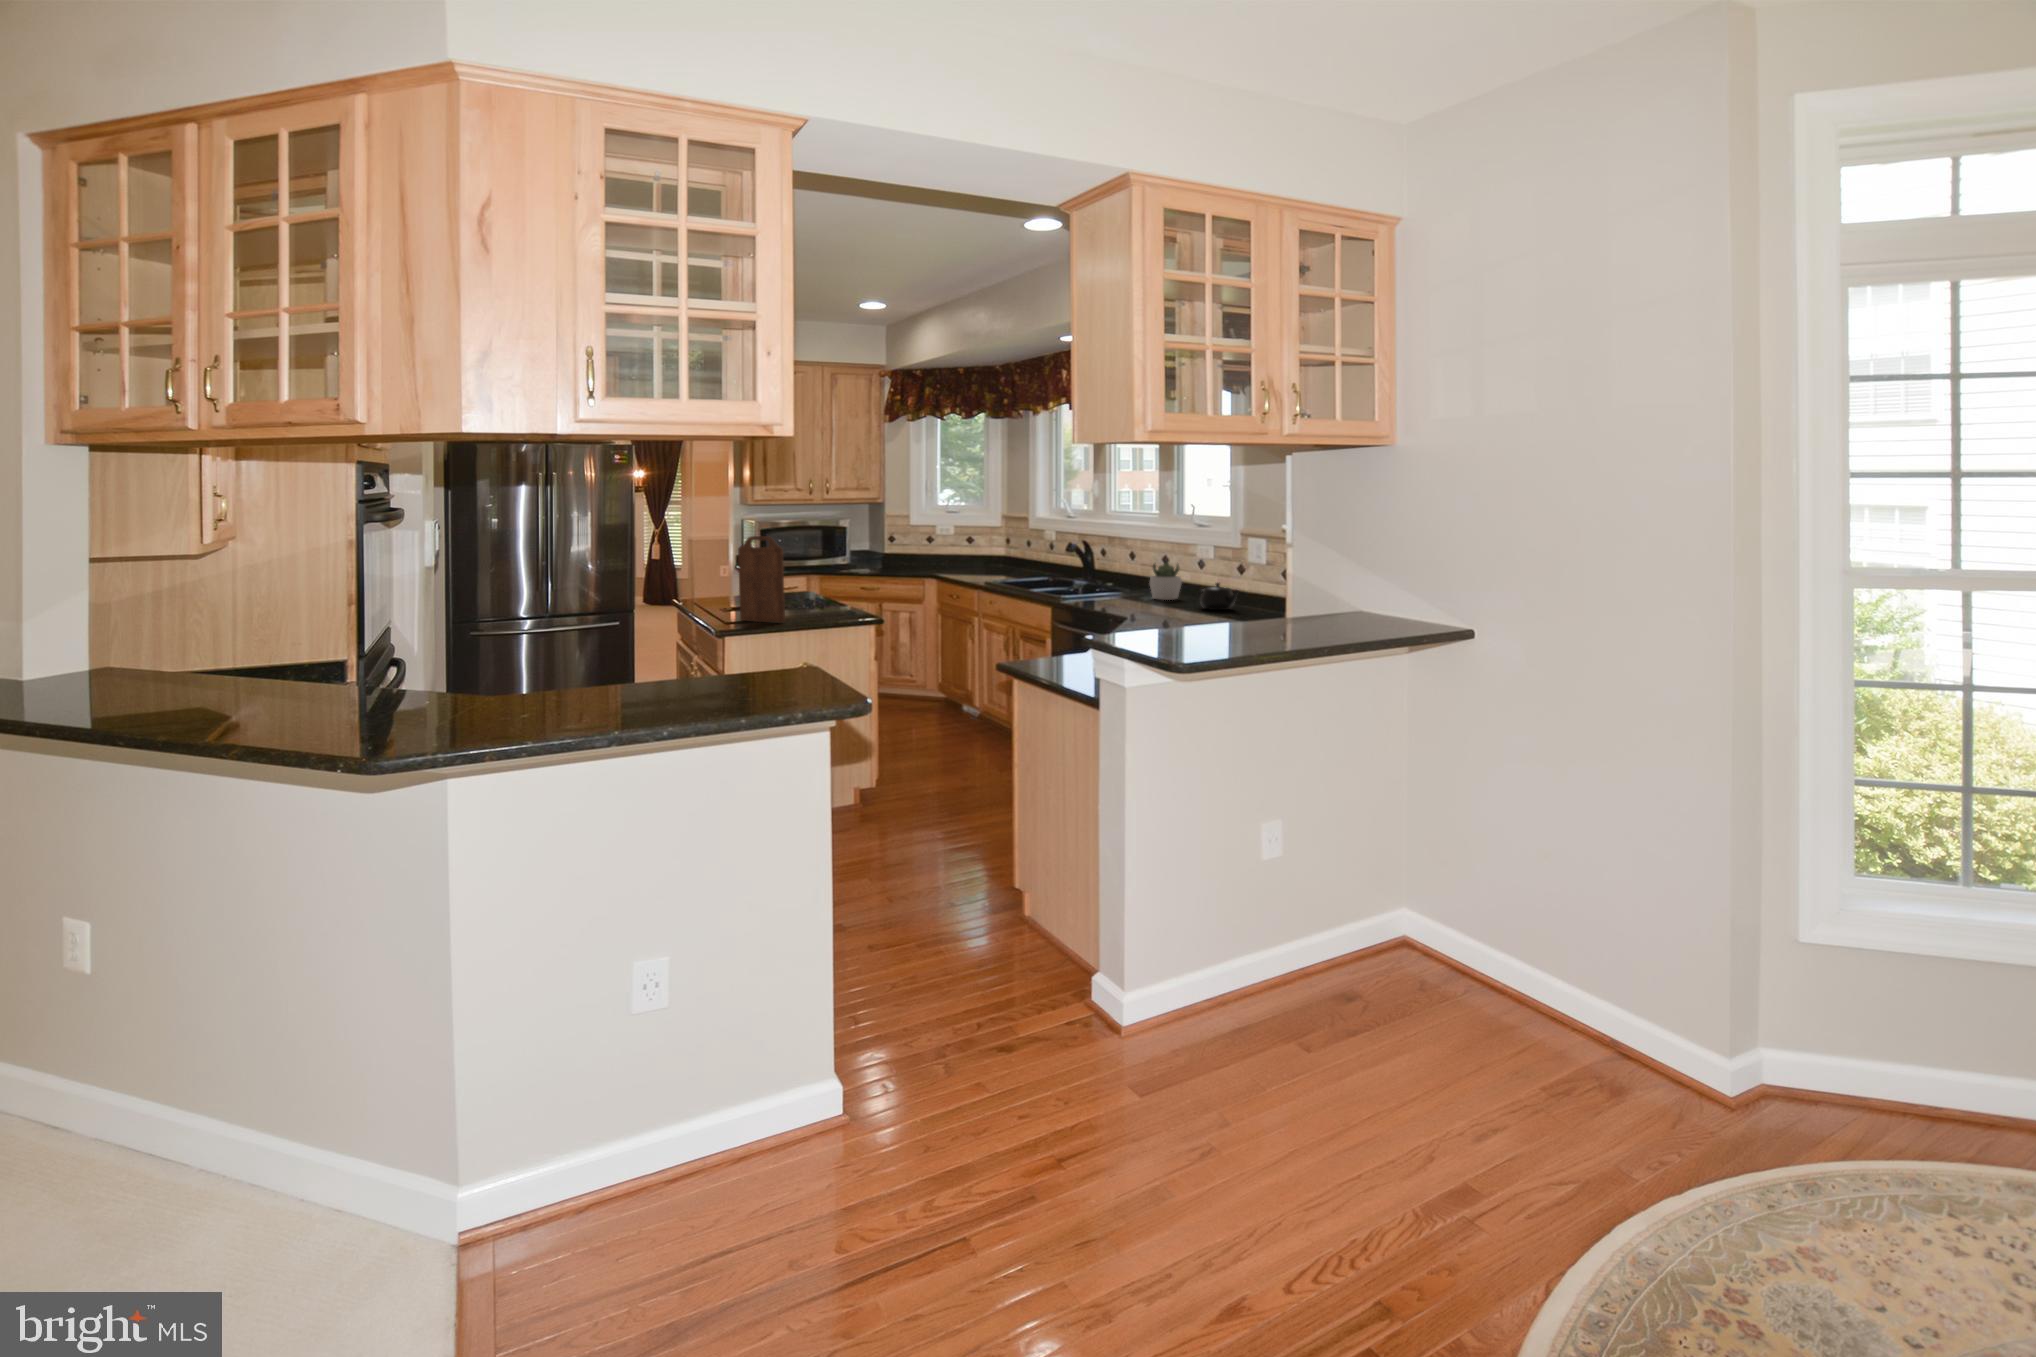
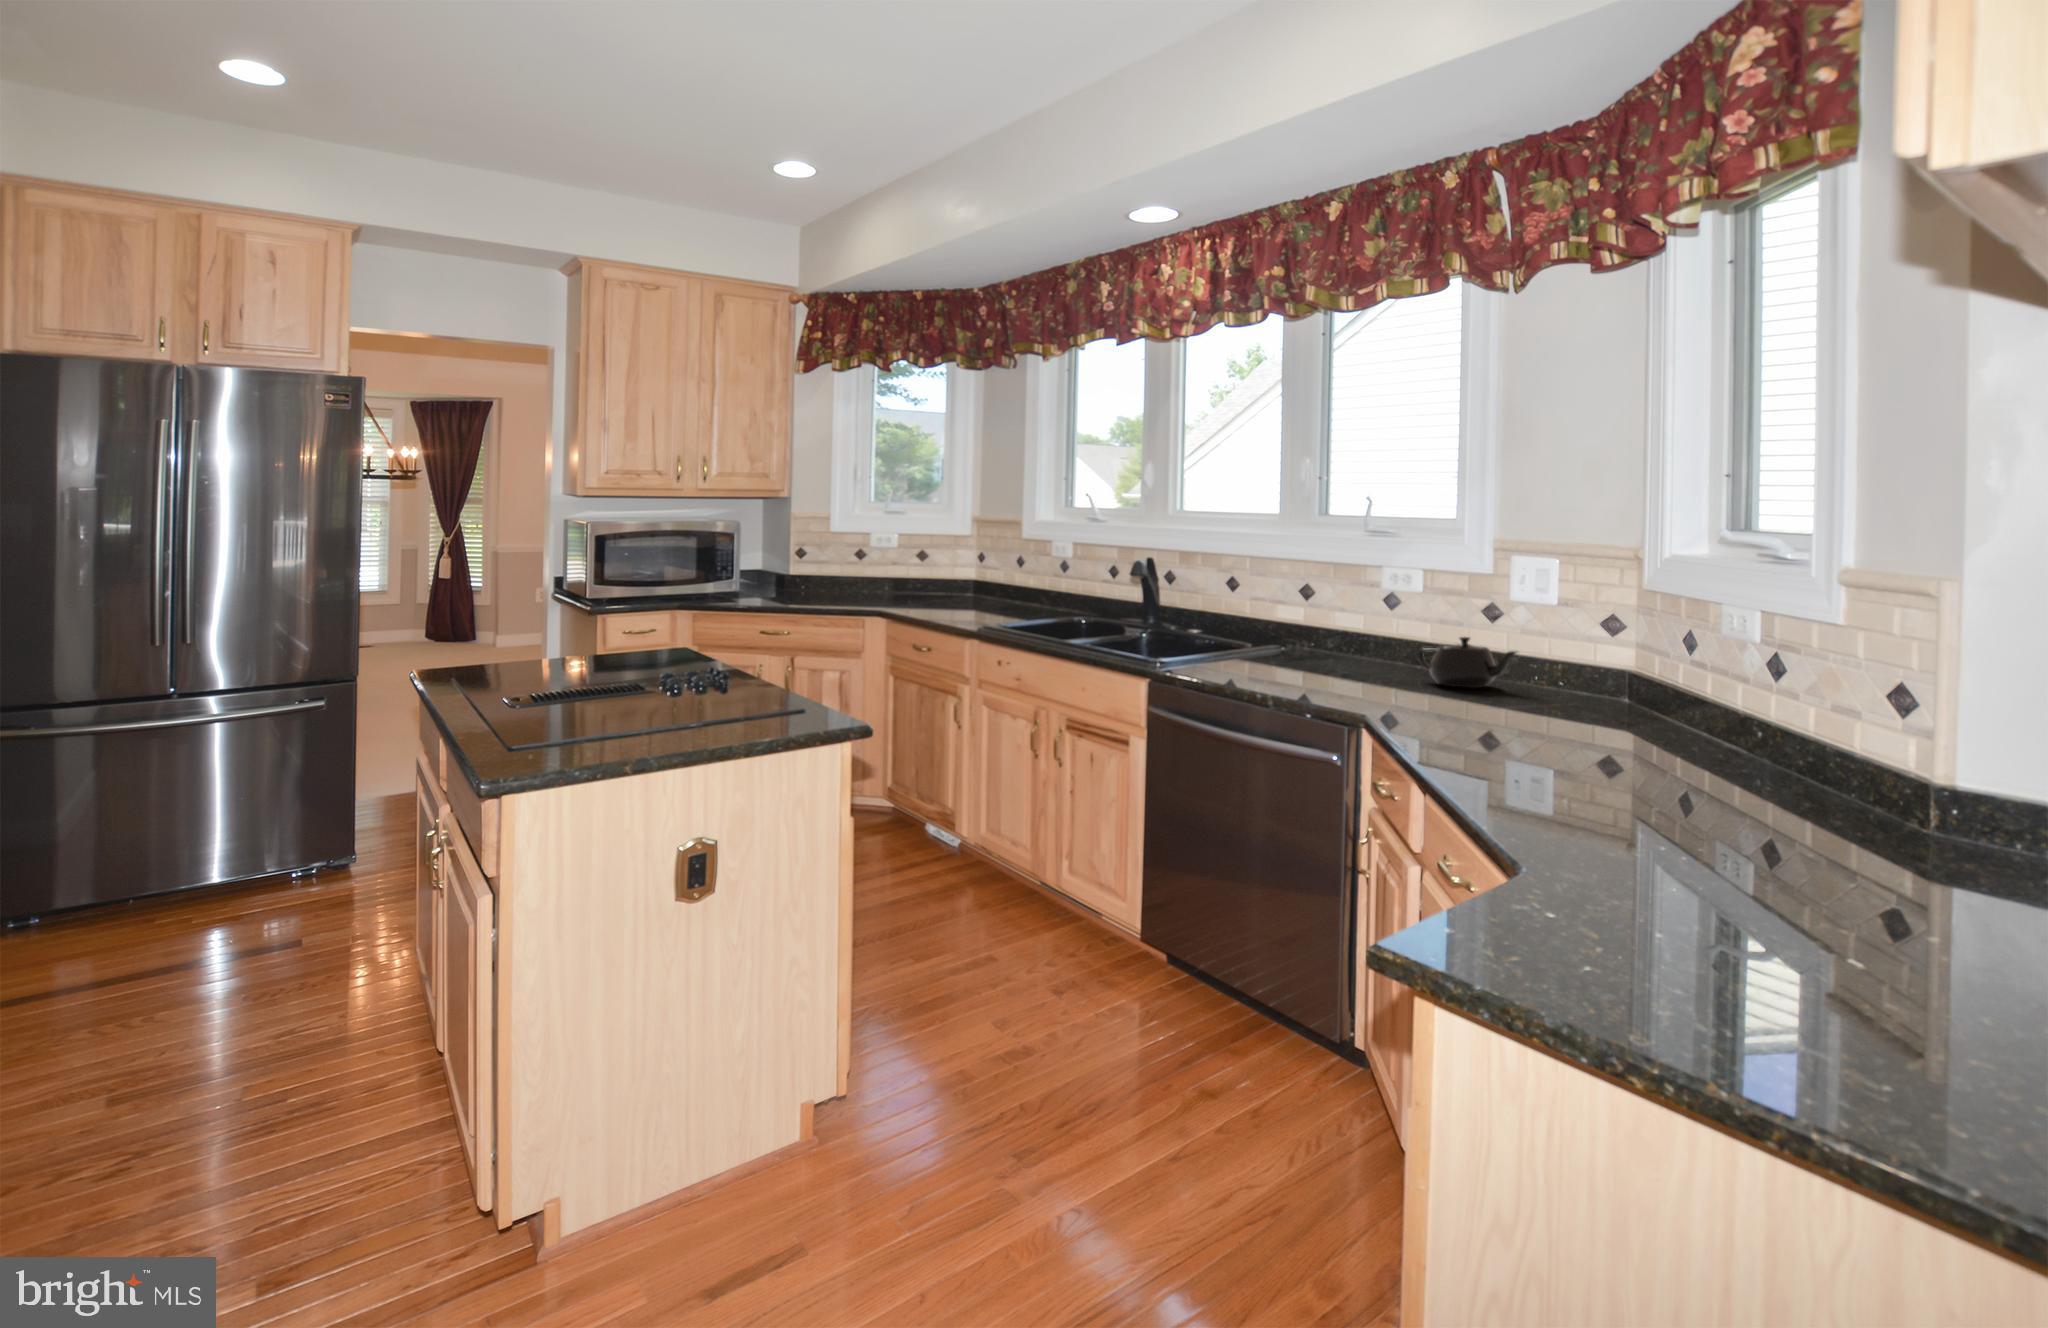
cutting board: present [738,536,785,623] -> none [536,540,645,734]
succulent plant: present [1150,562,1181,600] -> none [1298,596,1355,663]

